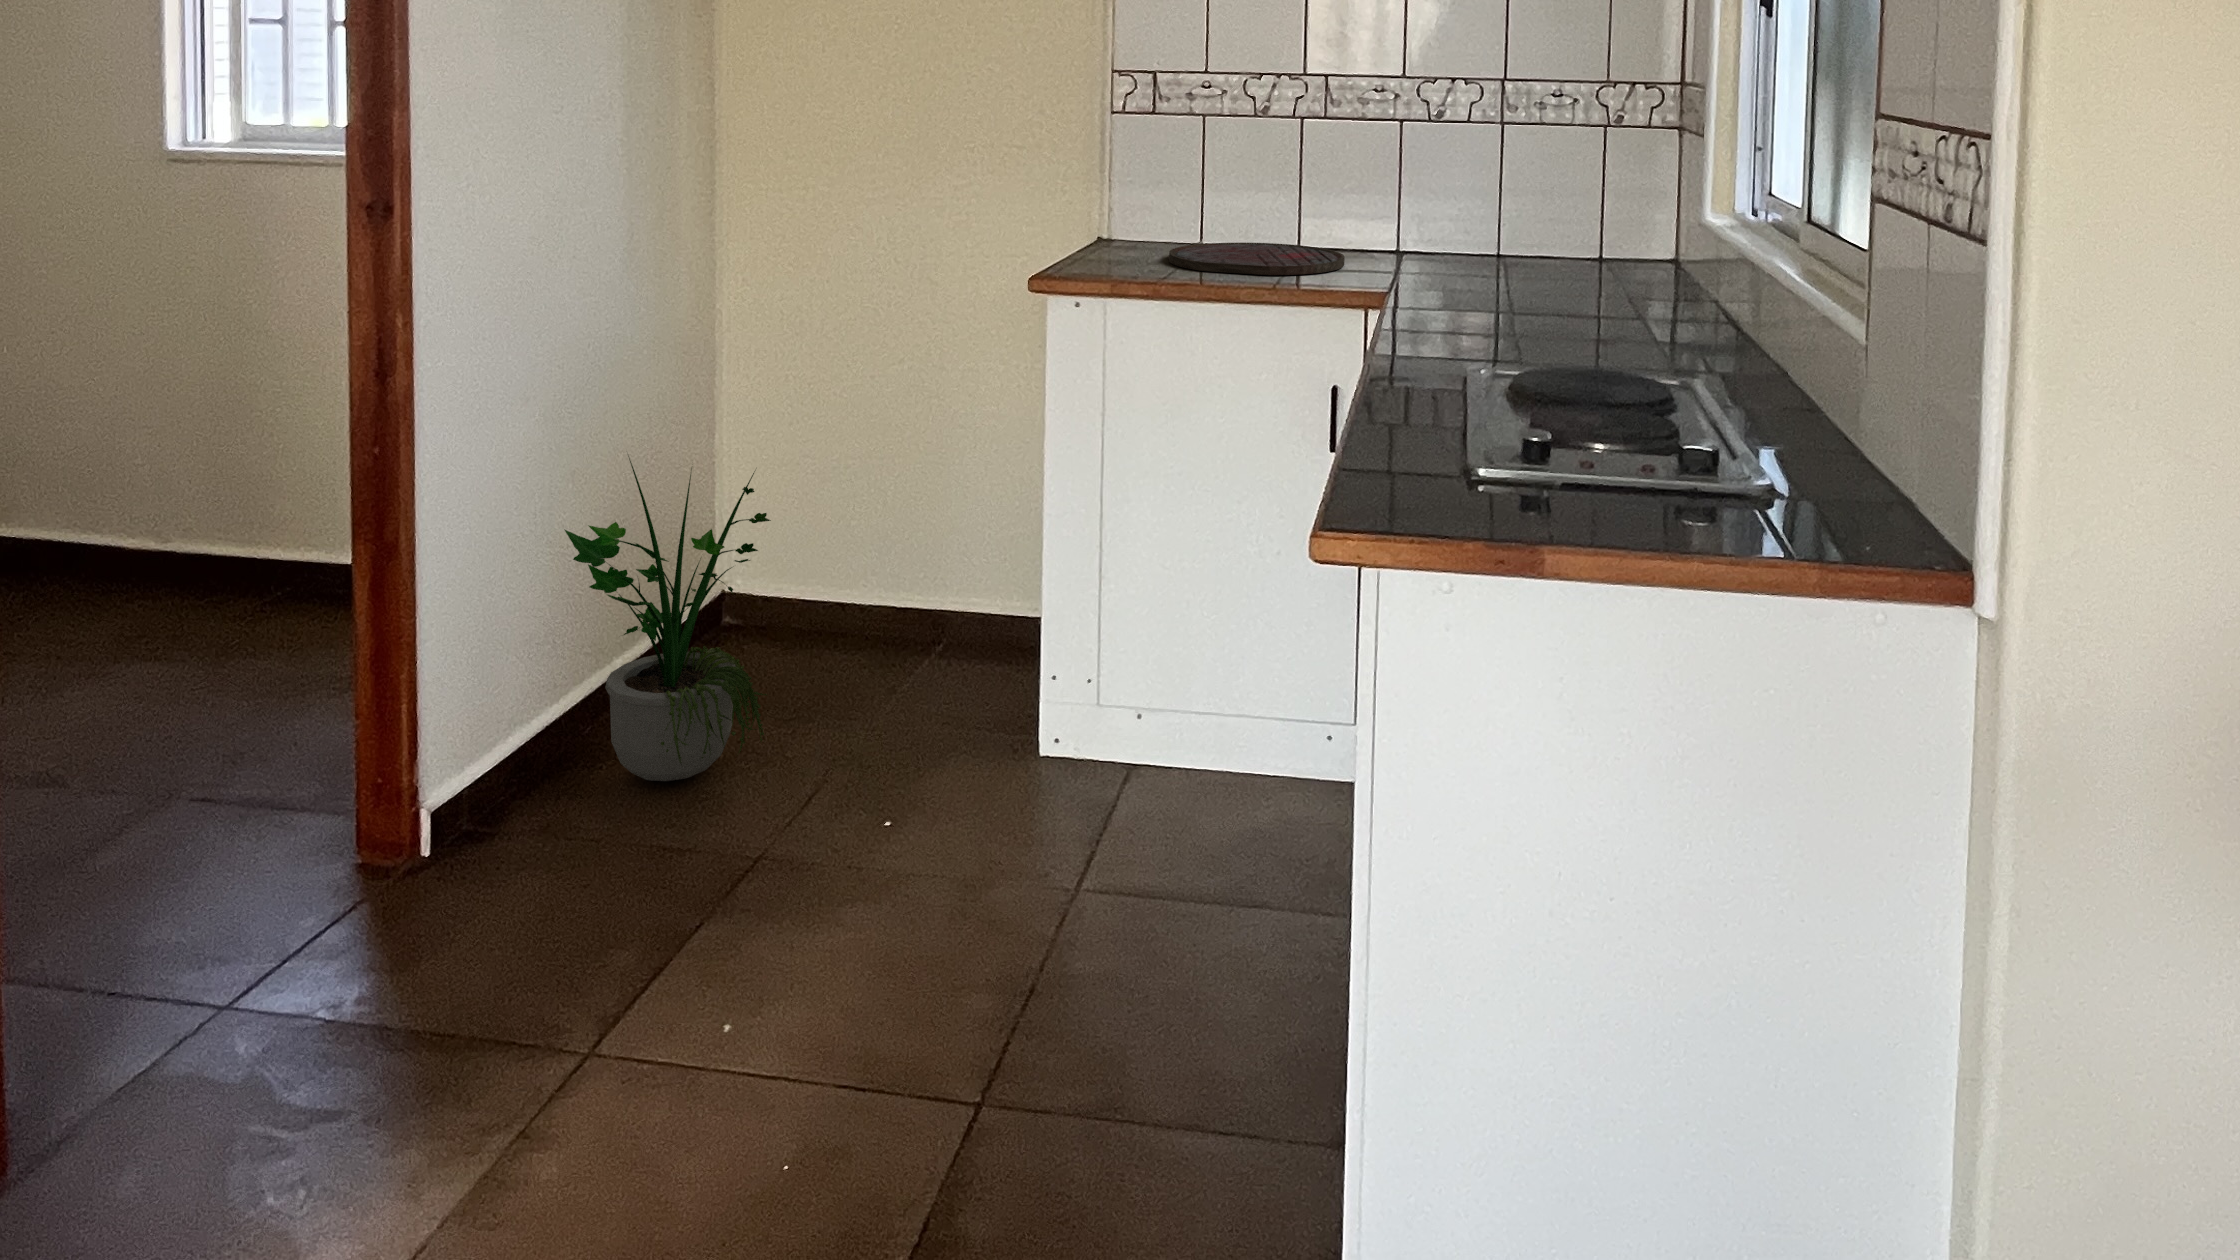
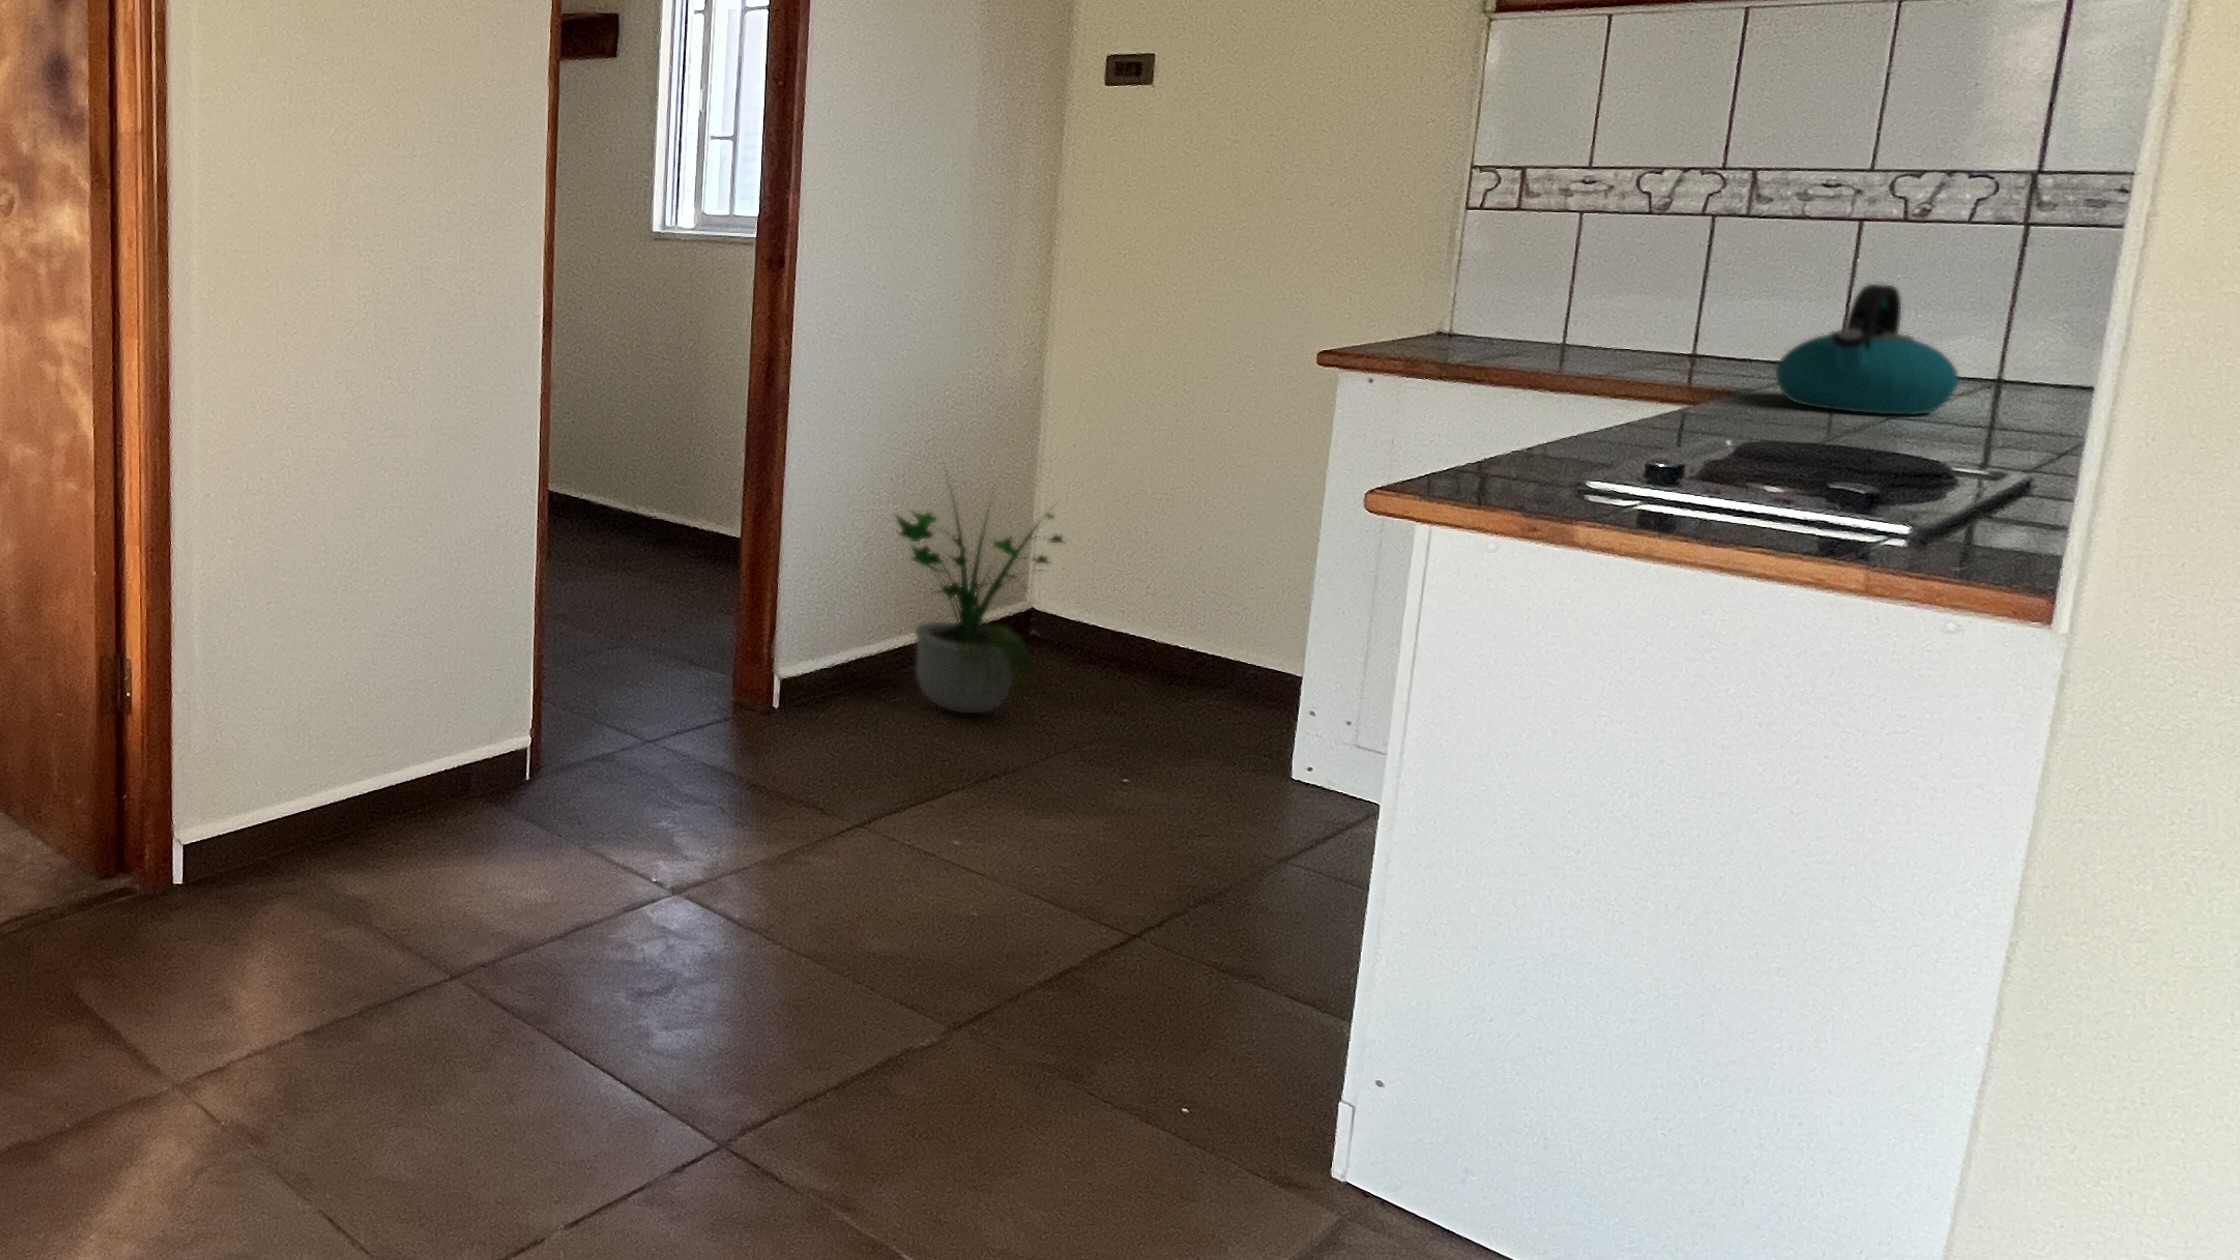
kettle: none [1400,181,1518,300] -> present [1776,284,1958,414]
cutting board: present [1169,242,1345,275] -> none [1500,343,1740,377]

